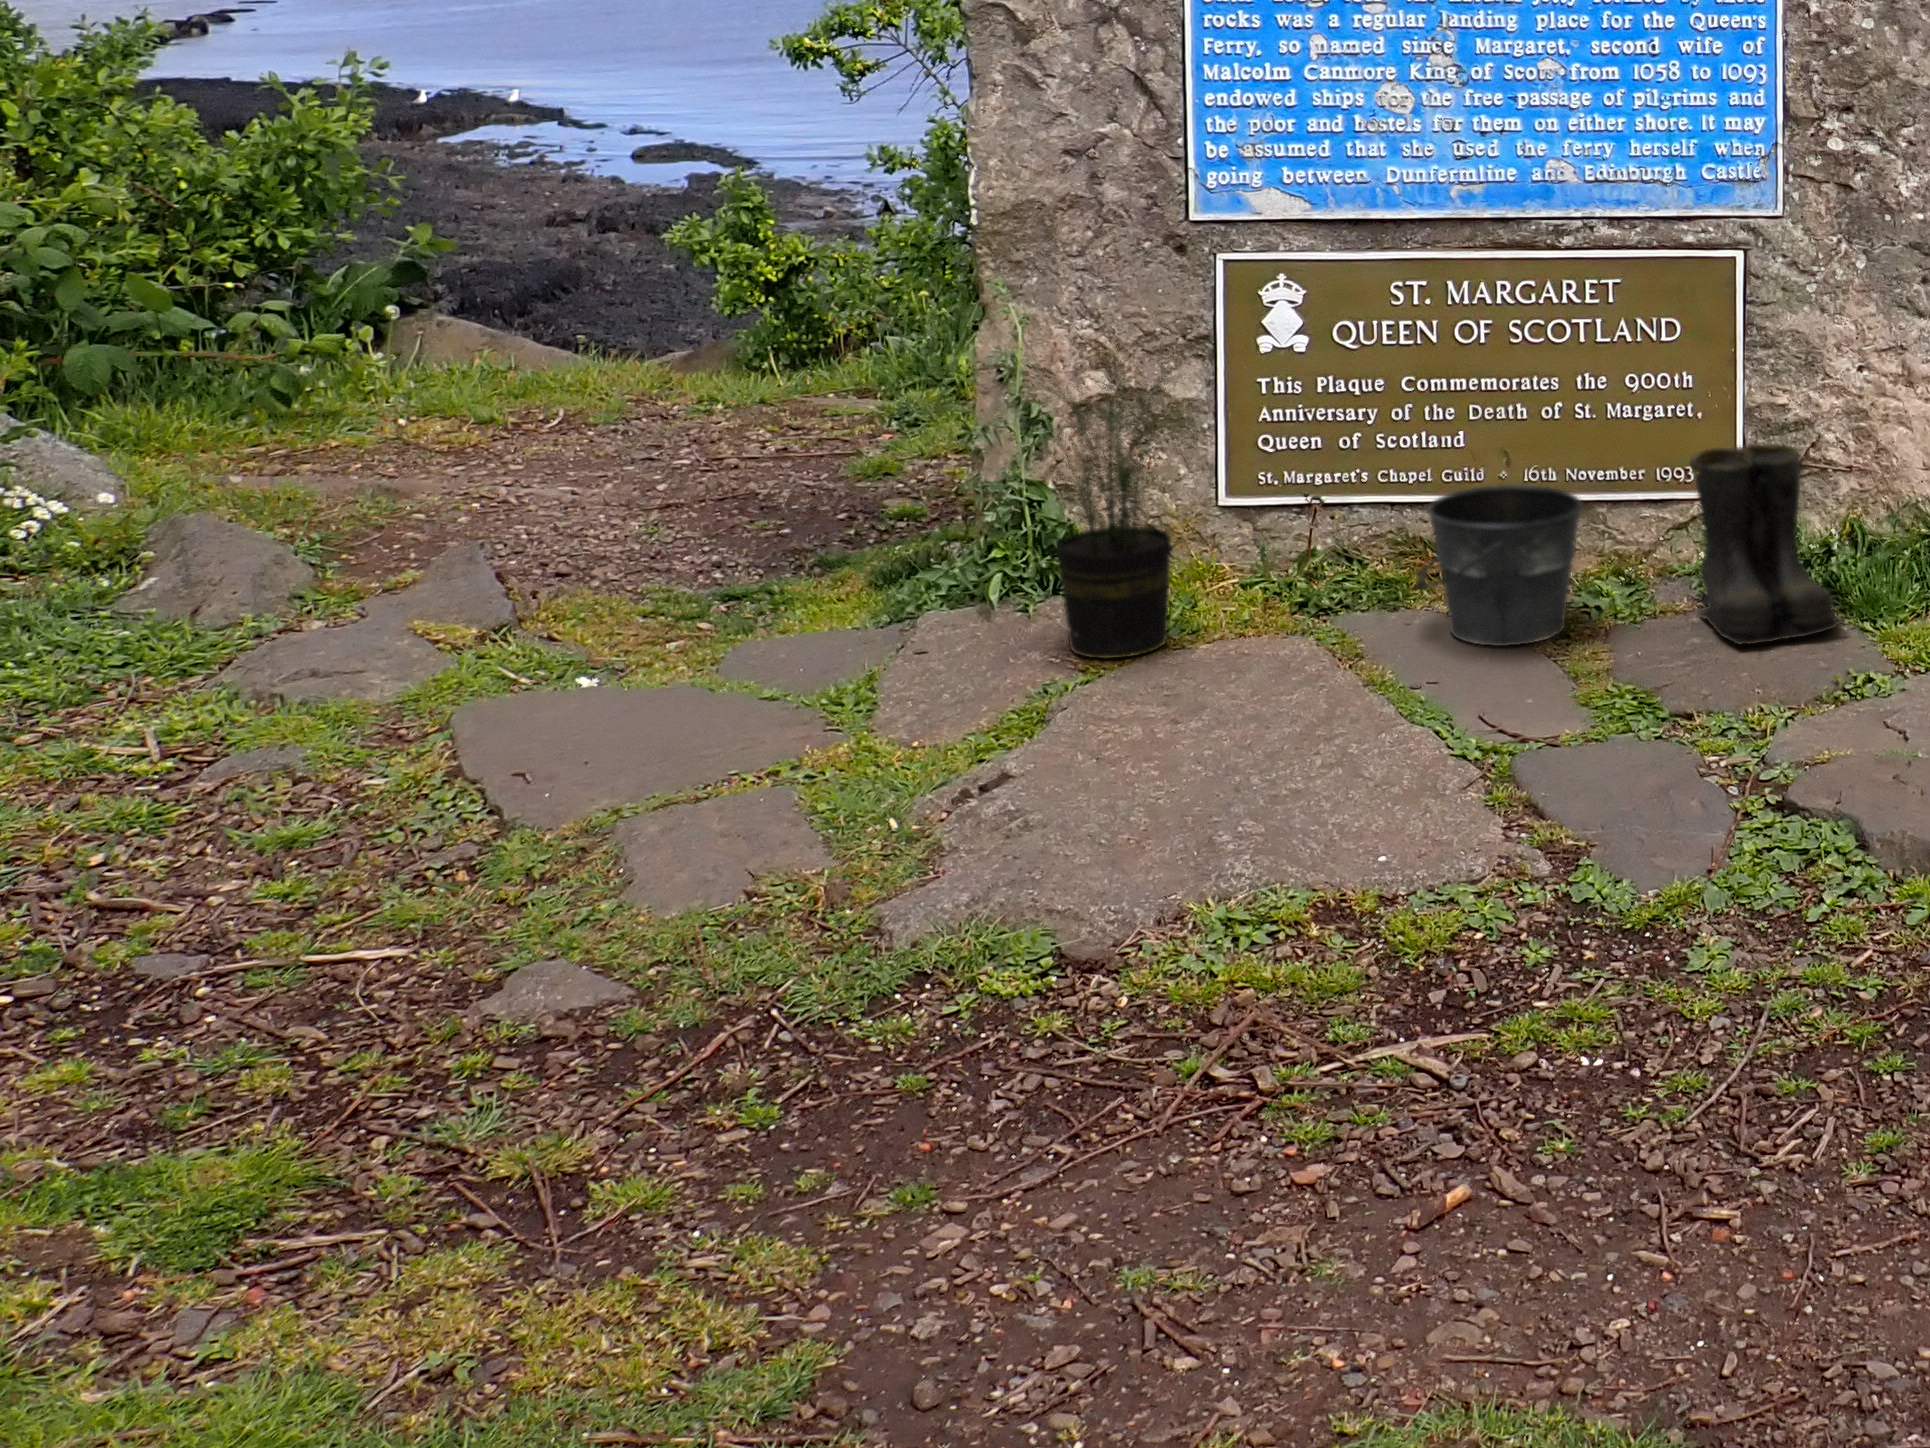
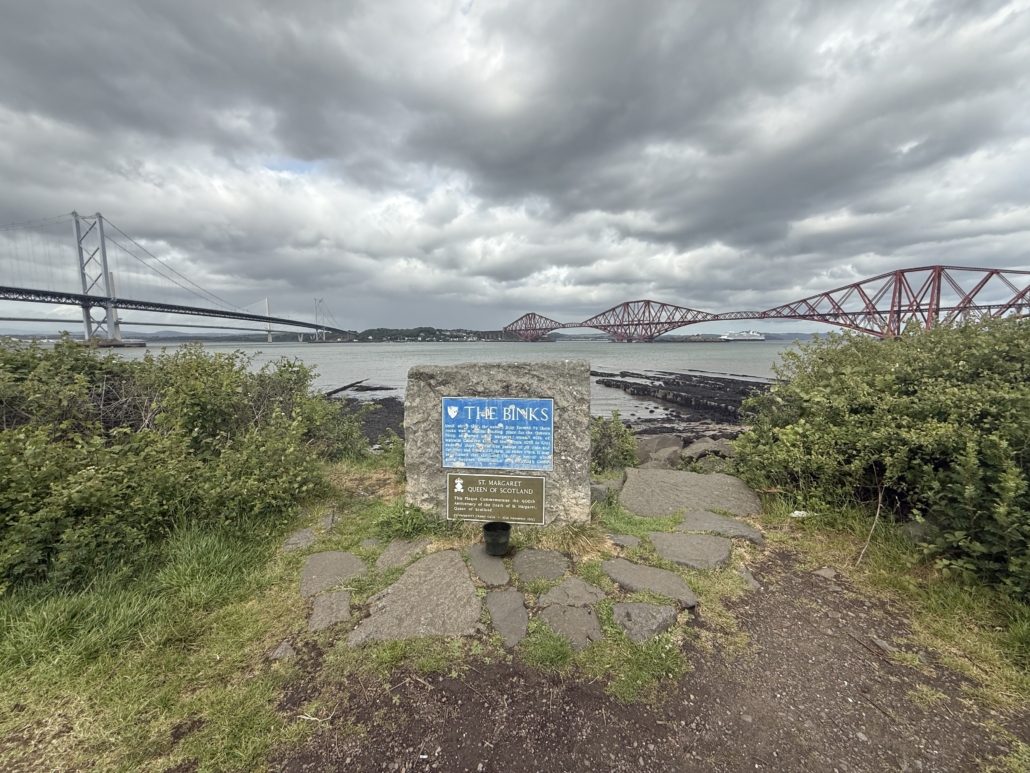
potted plant: present [1014,325,1196,658] -> none [407,486,441,552]
boots: present [1690,443,1840,645] -> none [533,515,562,560]

